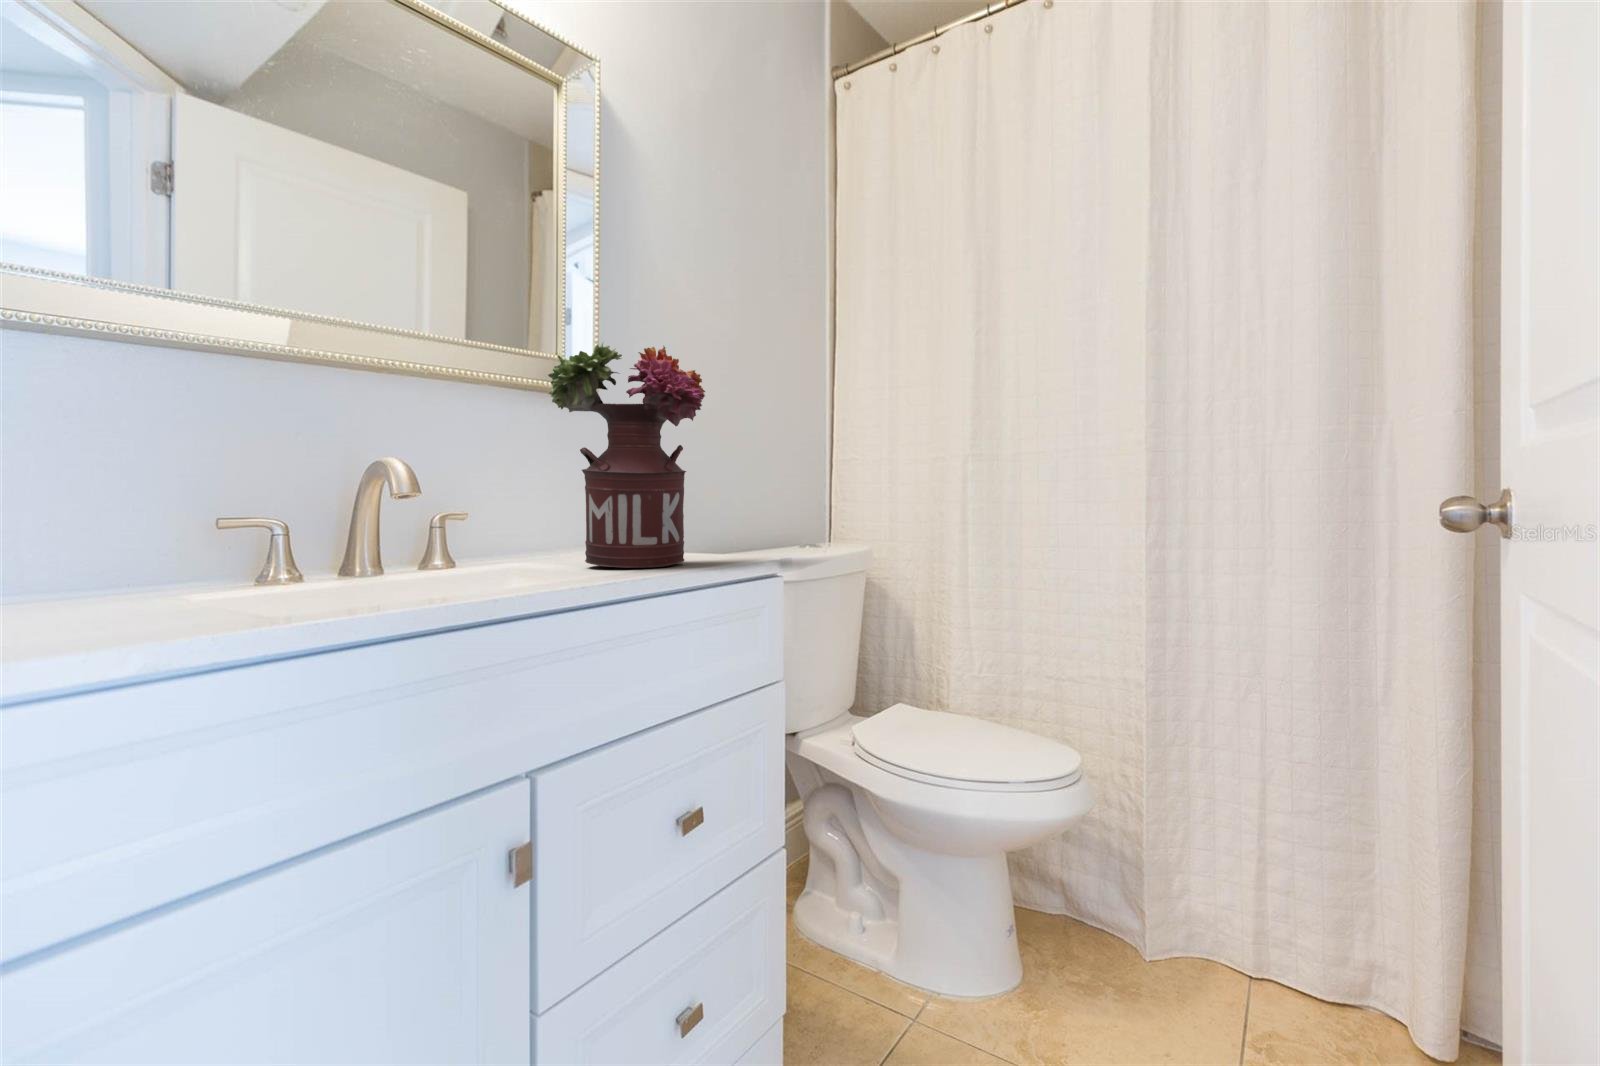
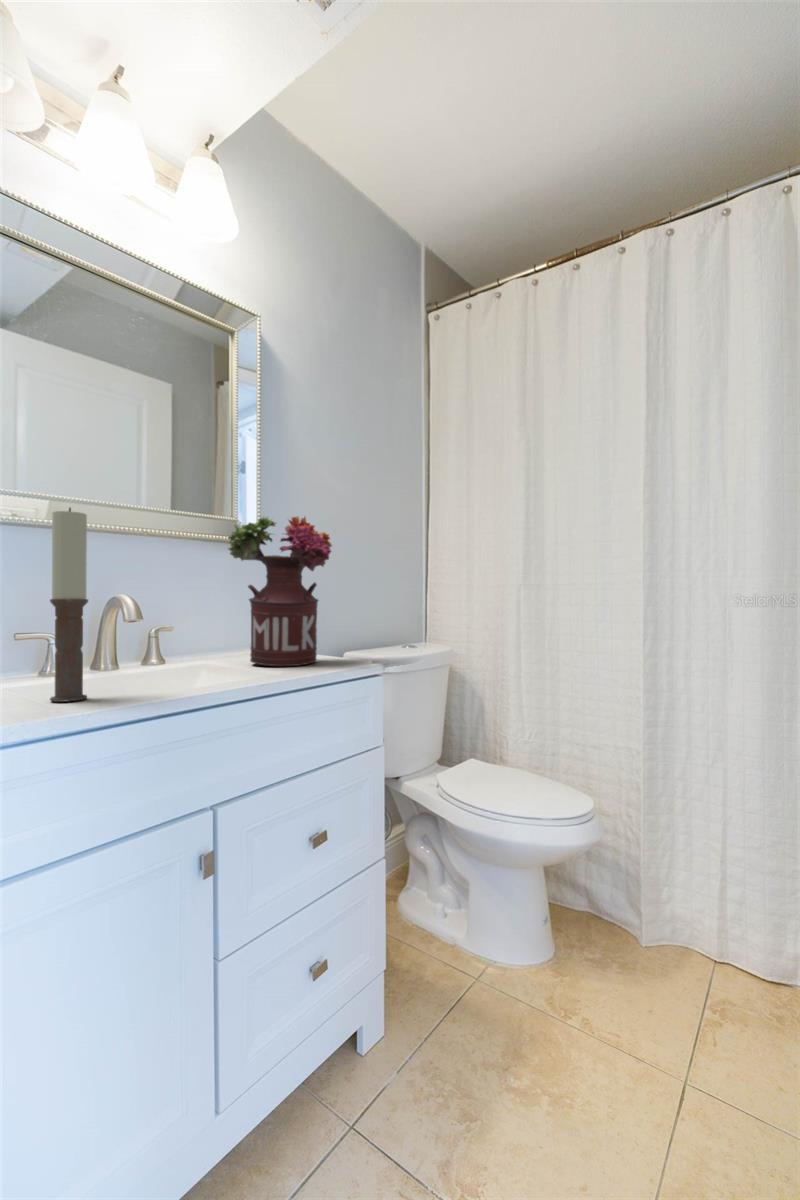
candle: none [250,296,317,610] -> present [50,508,88,702]

